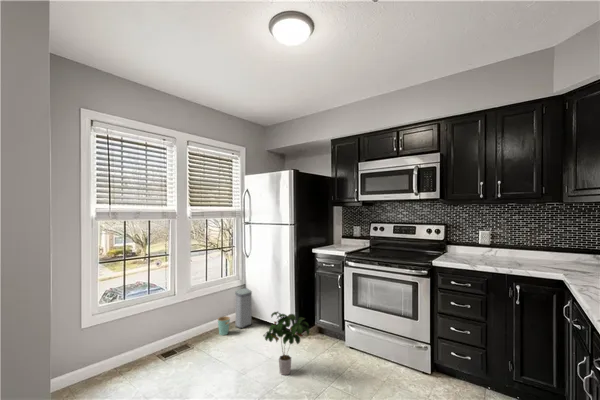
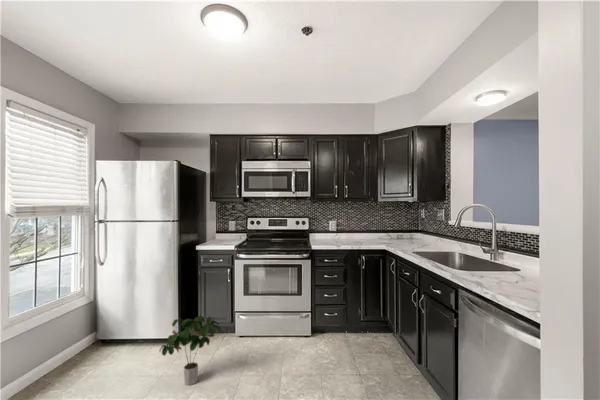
trash can: present [218,288,252,335] -> none [61,305,110,376]

